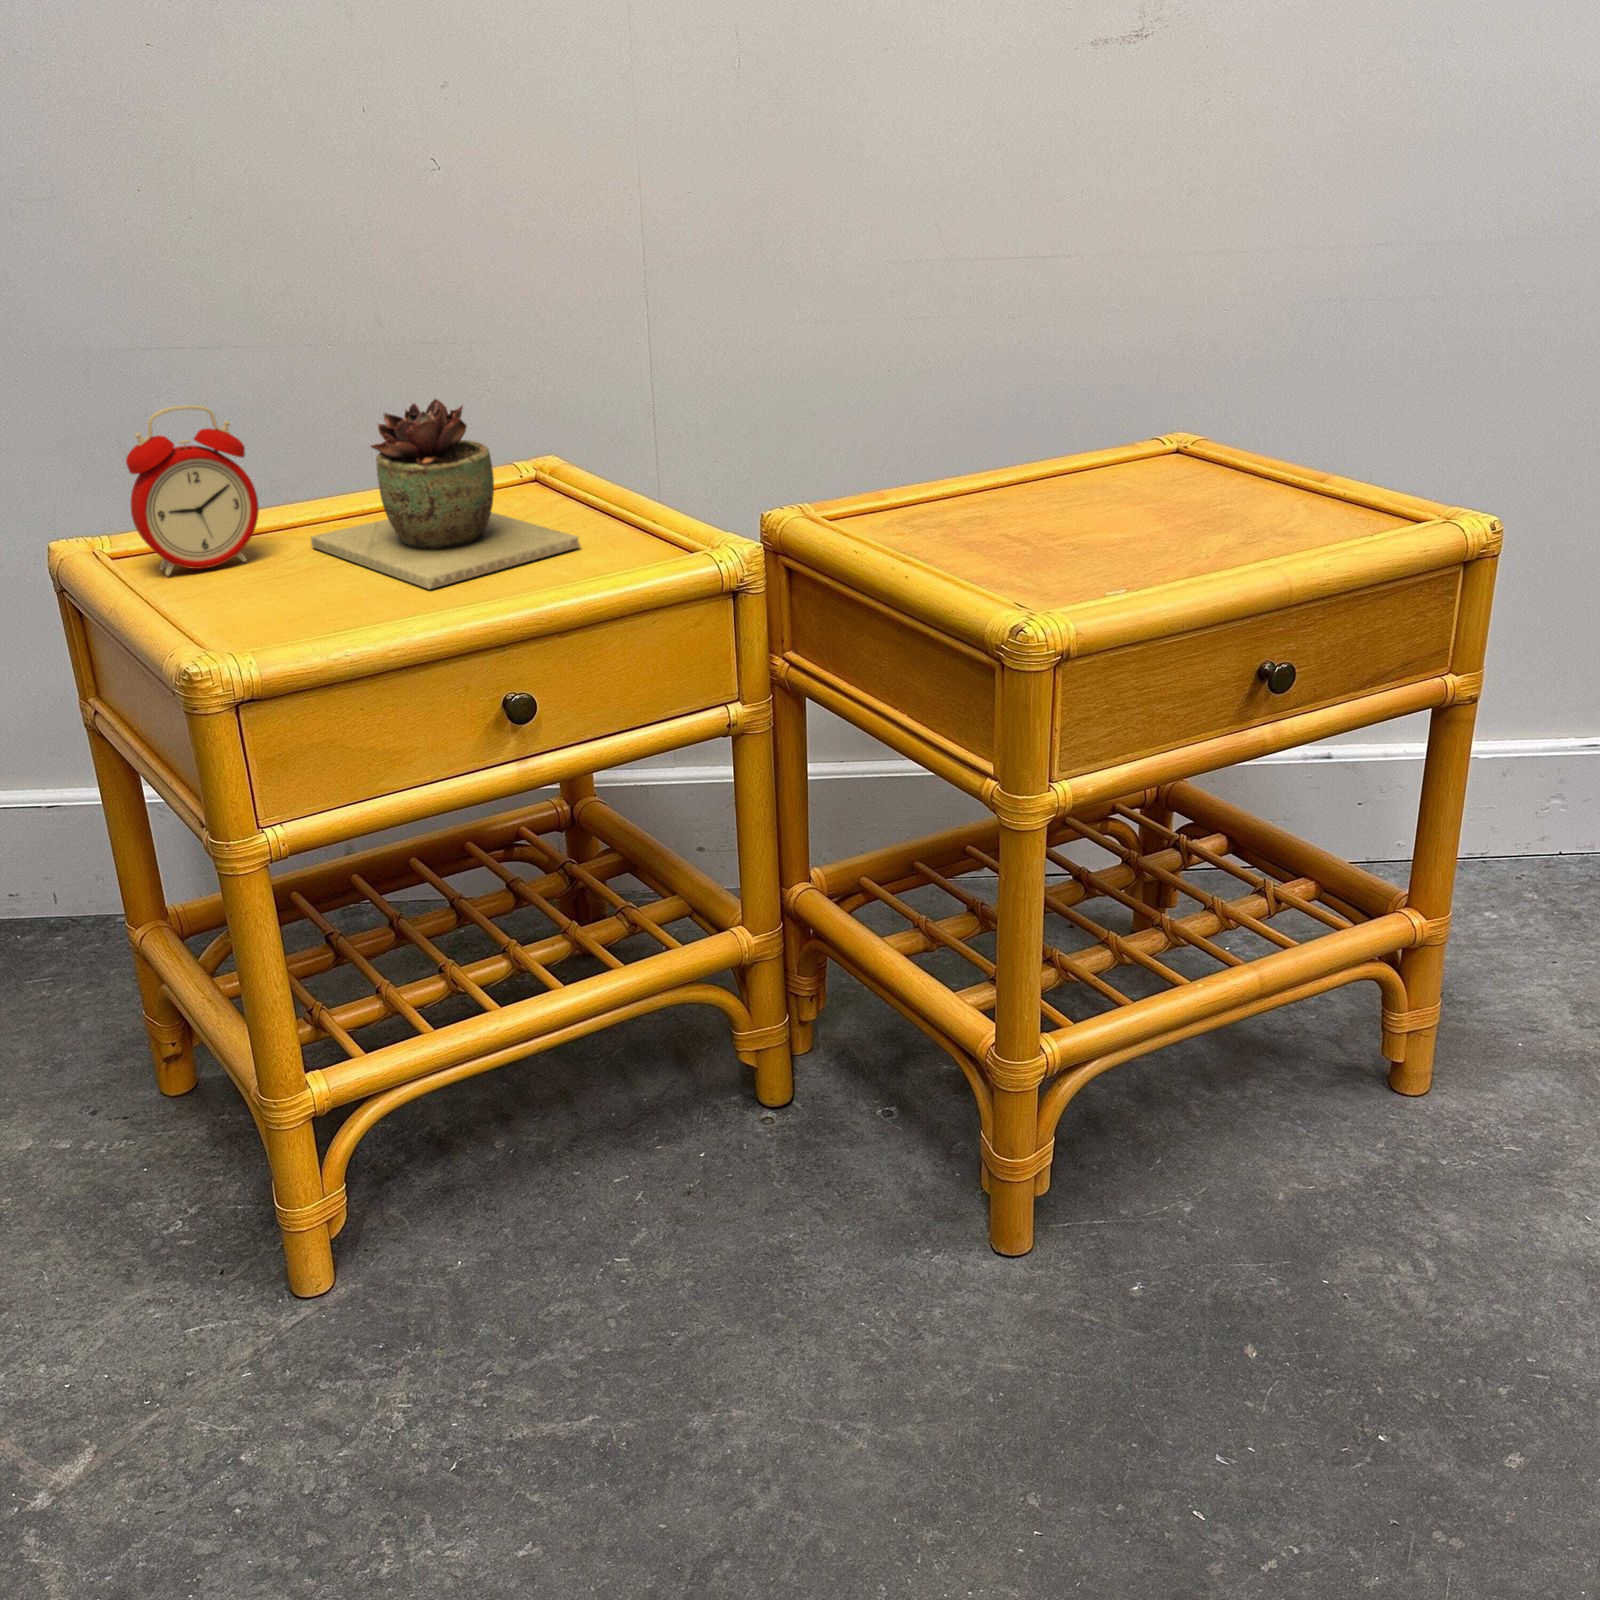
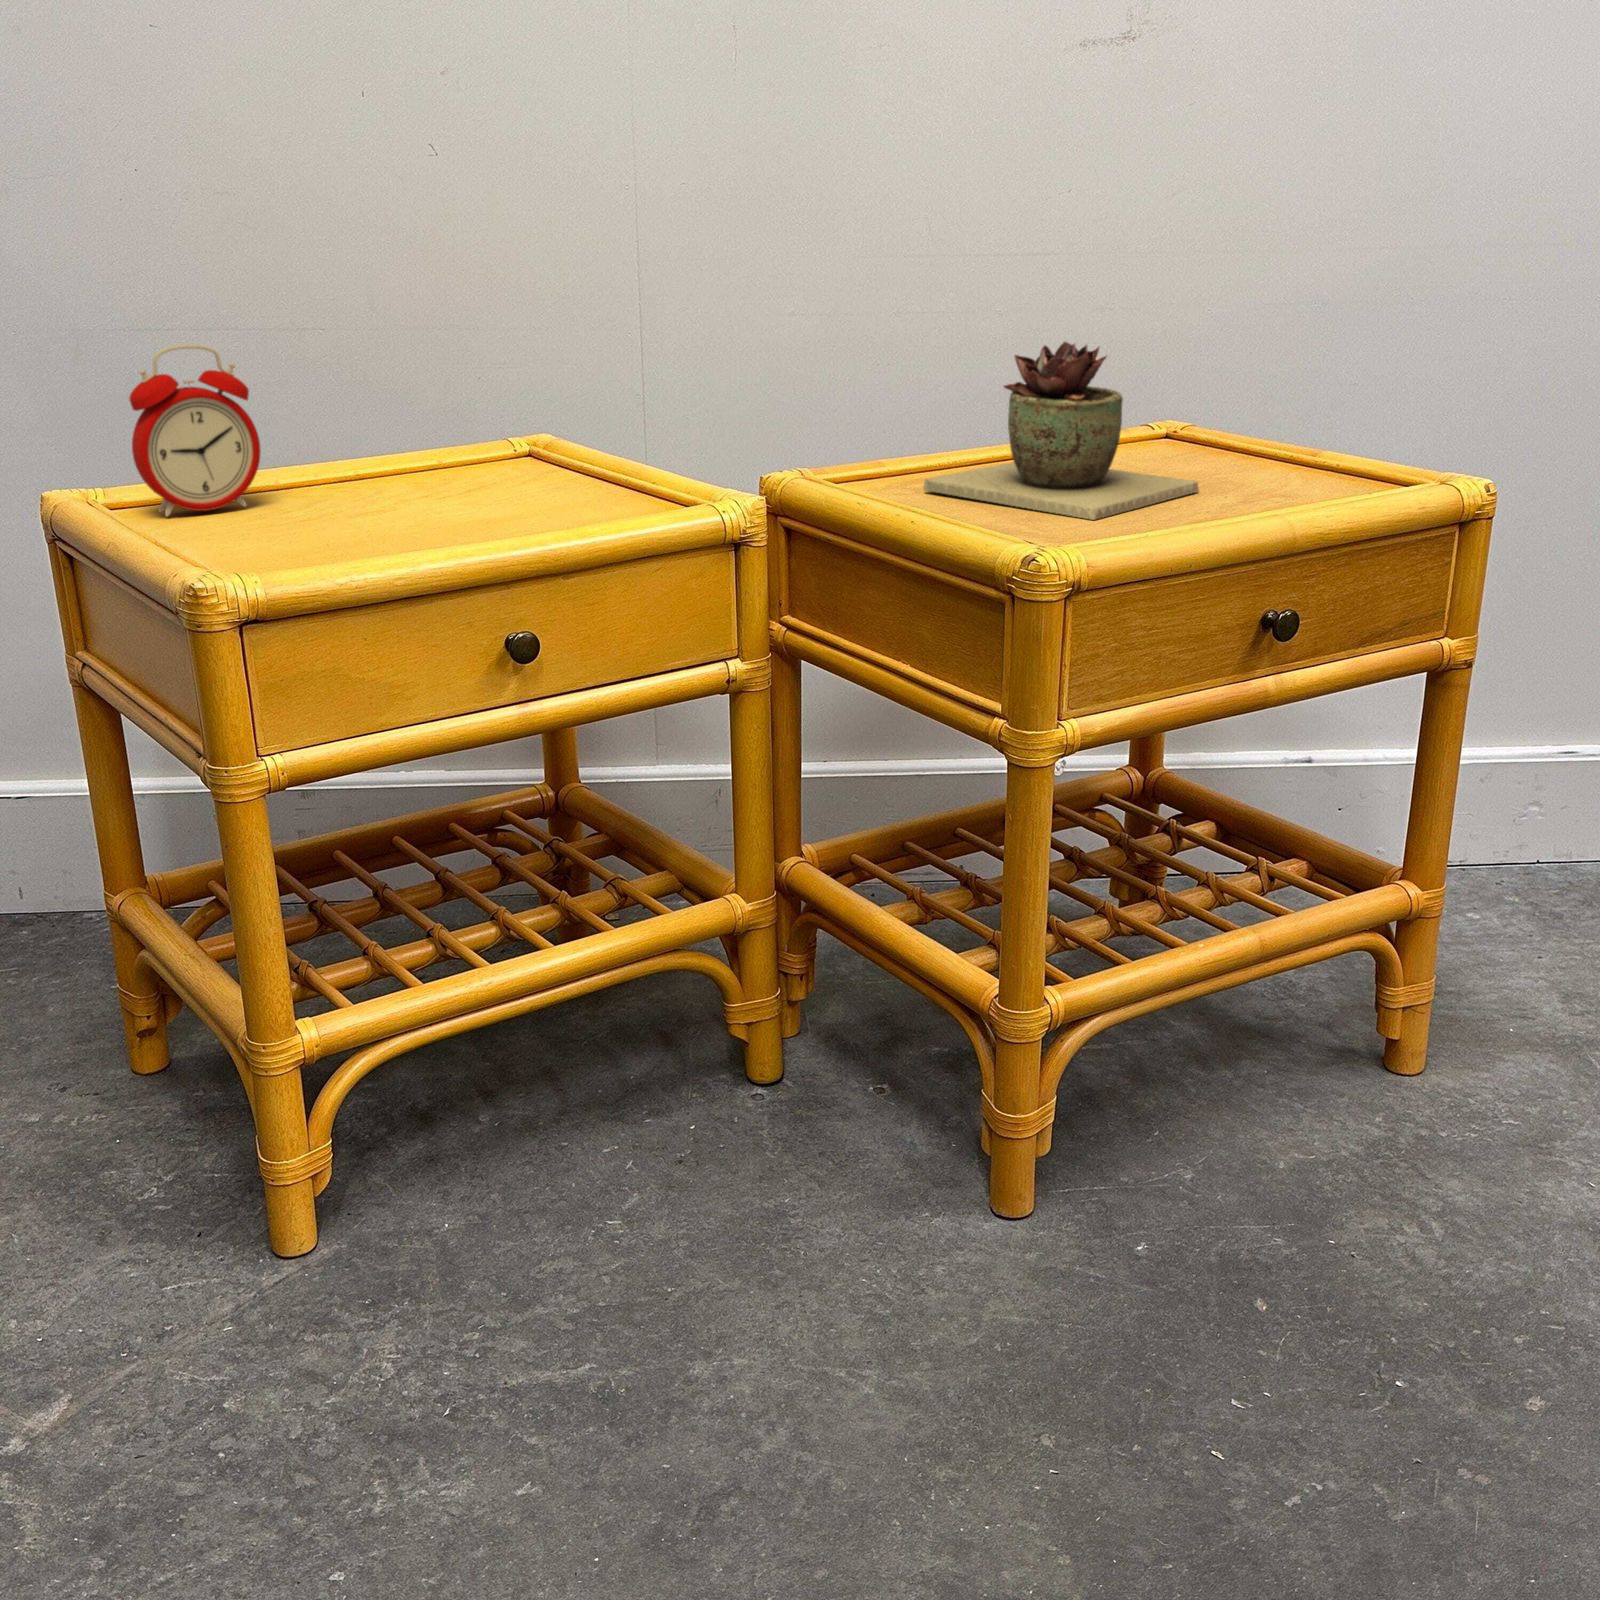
succulent plant: present [311,399,580,589] -> present [924,342,1199,520]

